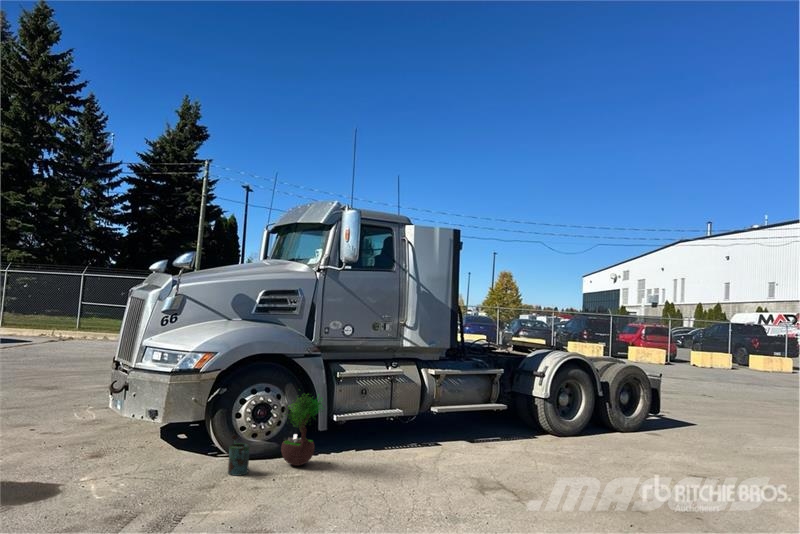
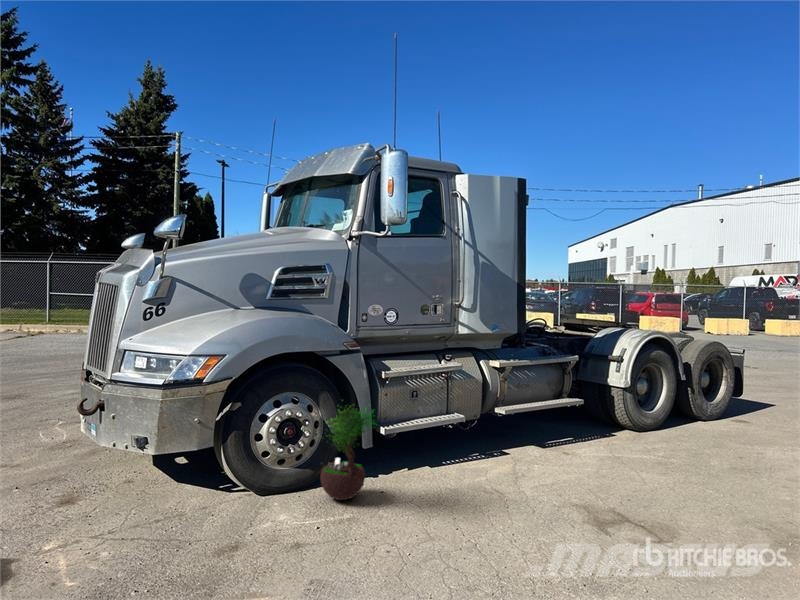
watering can: present [228,435,250,476] -> none [252,465,281,524]

